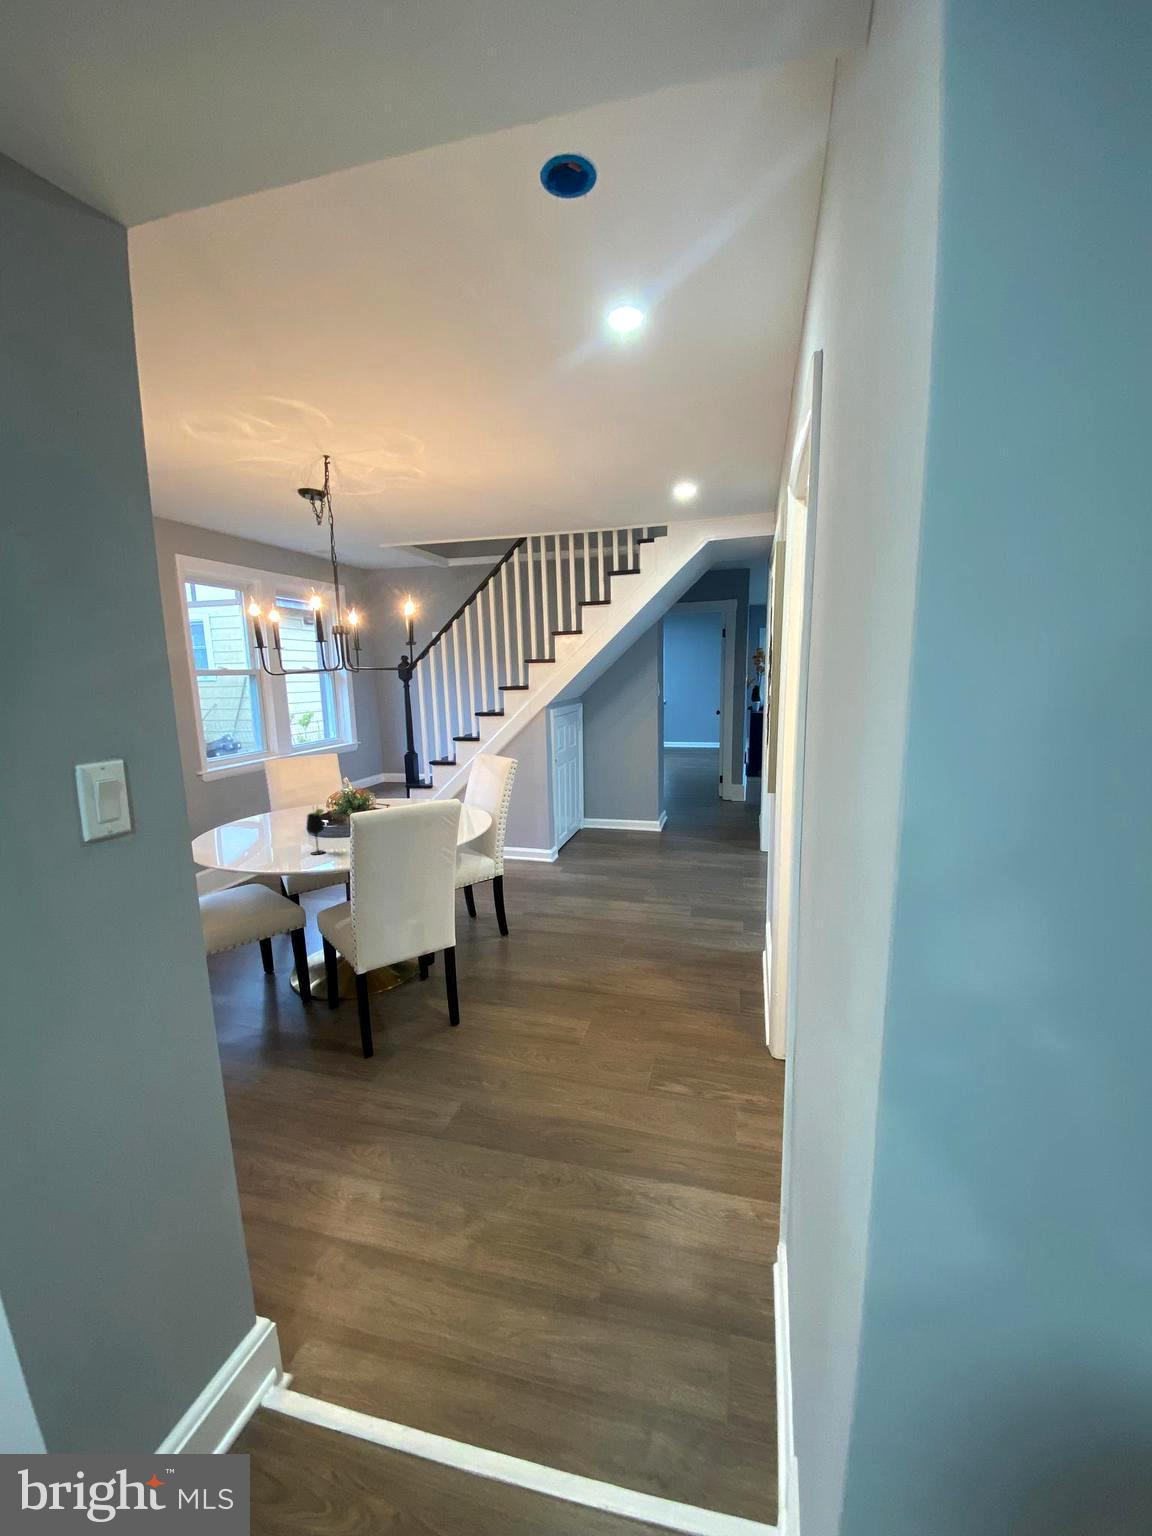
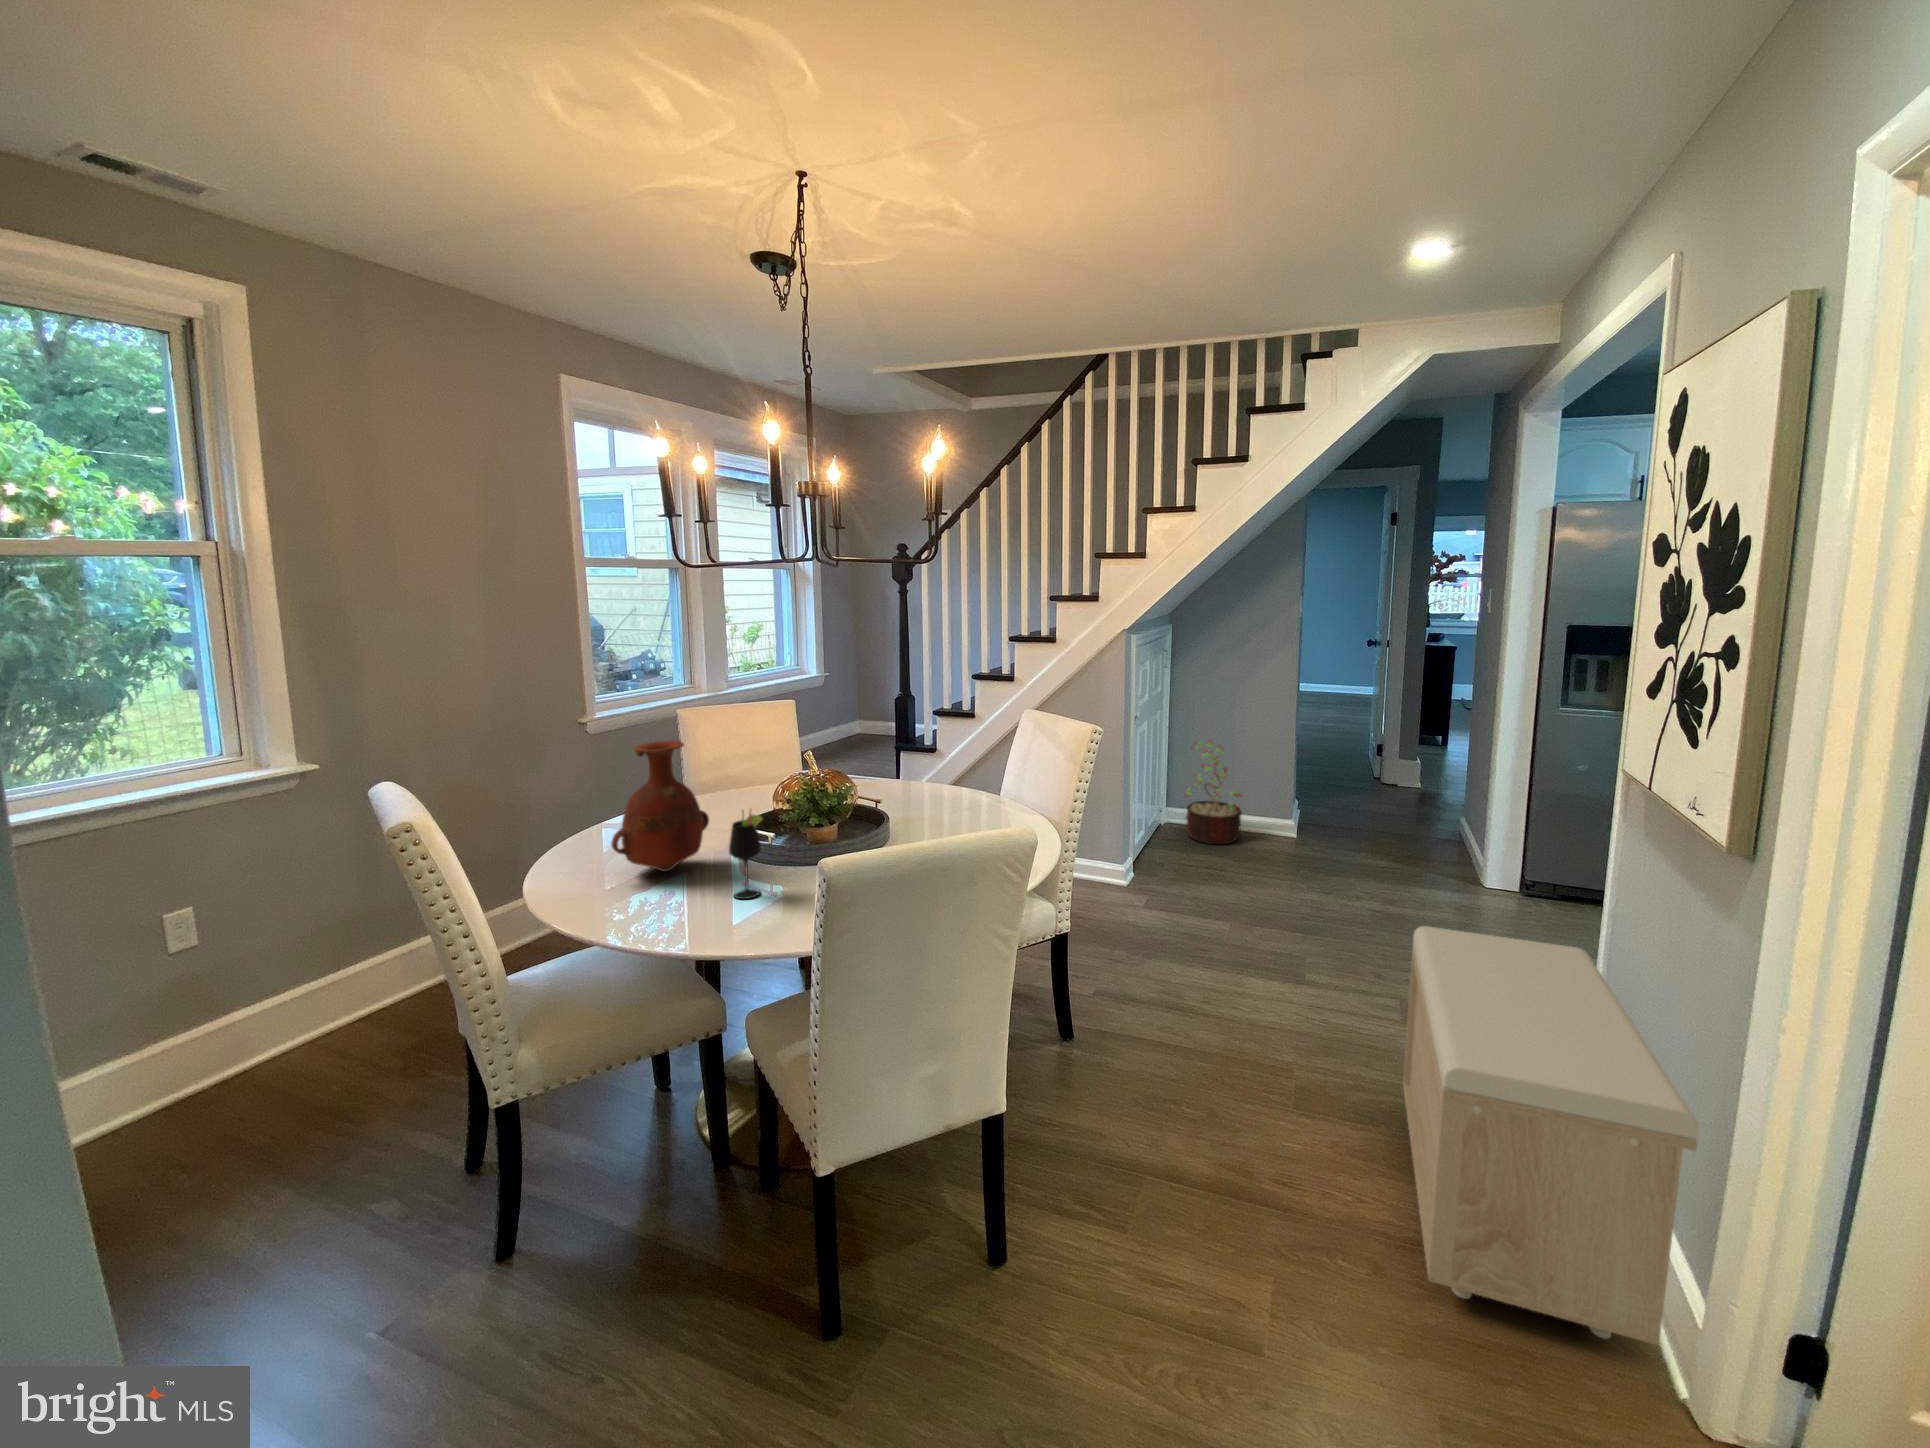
decorative plant: none [592,773,626,837] -> present [1185,742,1242,844]
vase: none [238,774,293,846] -> present [611,740,709,871]
storage bench: none [673,855,779,1029] -> present [1403,926,1698,1345]

